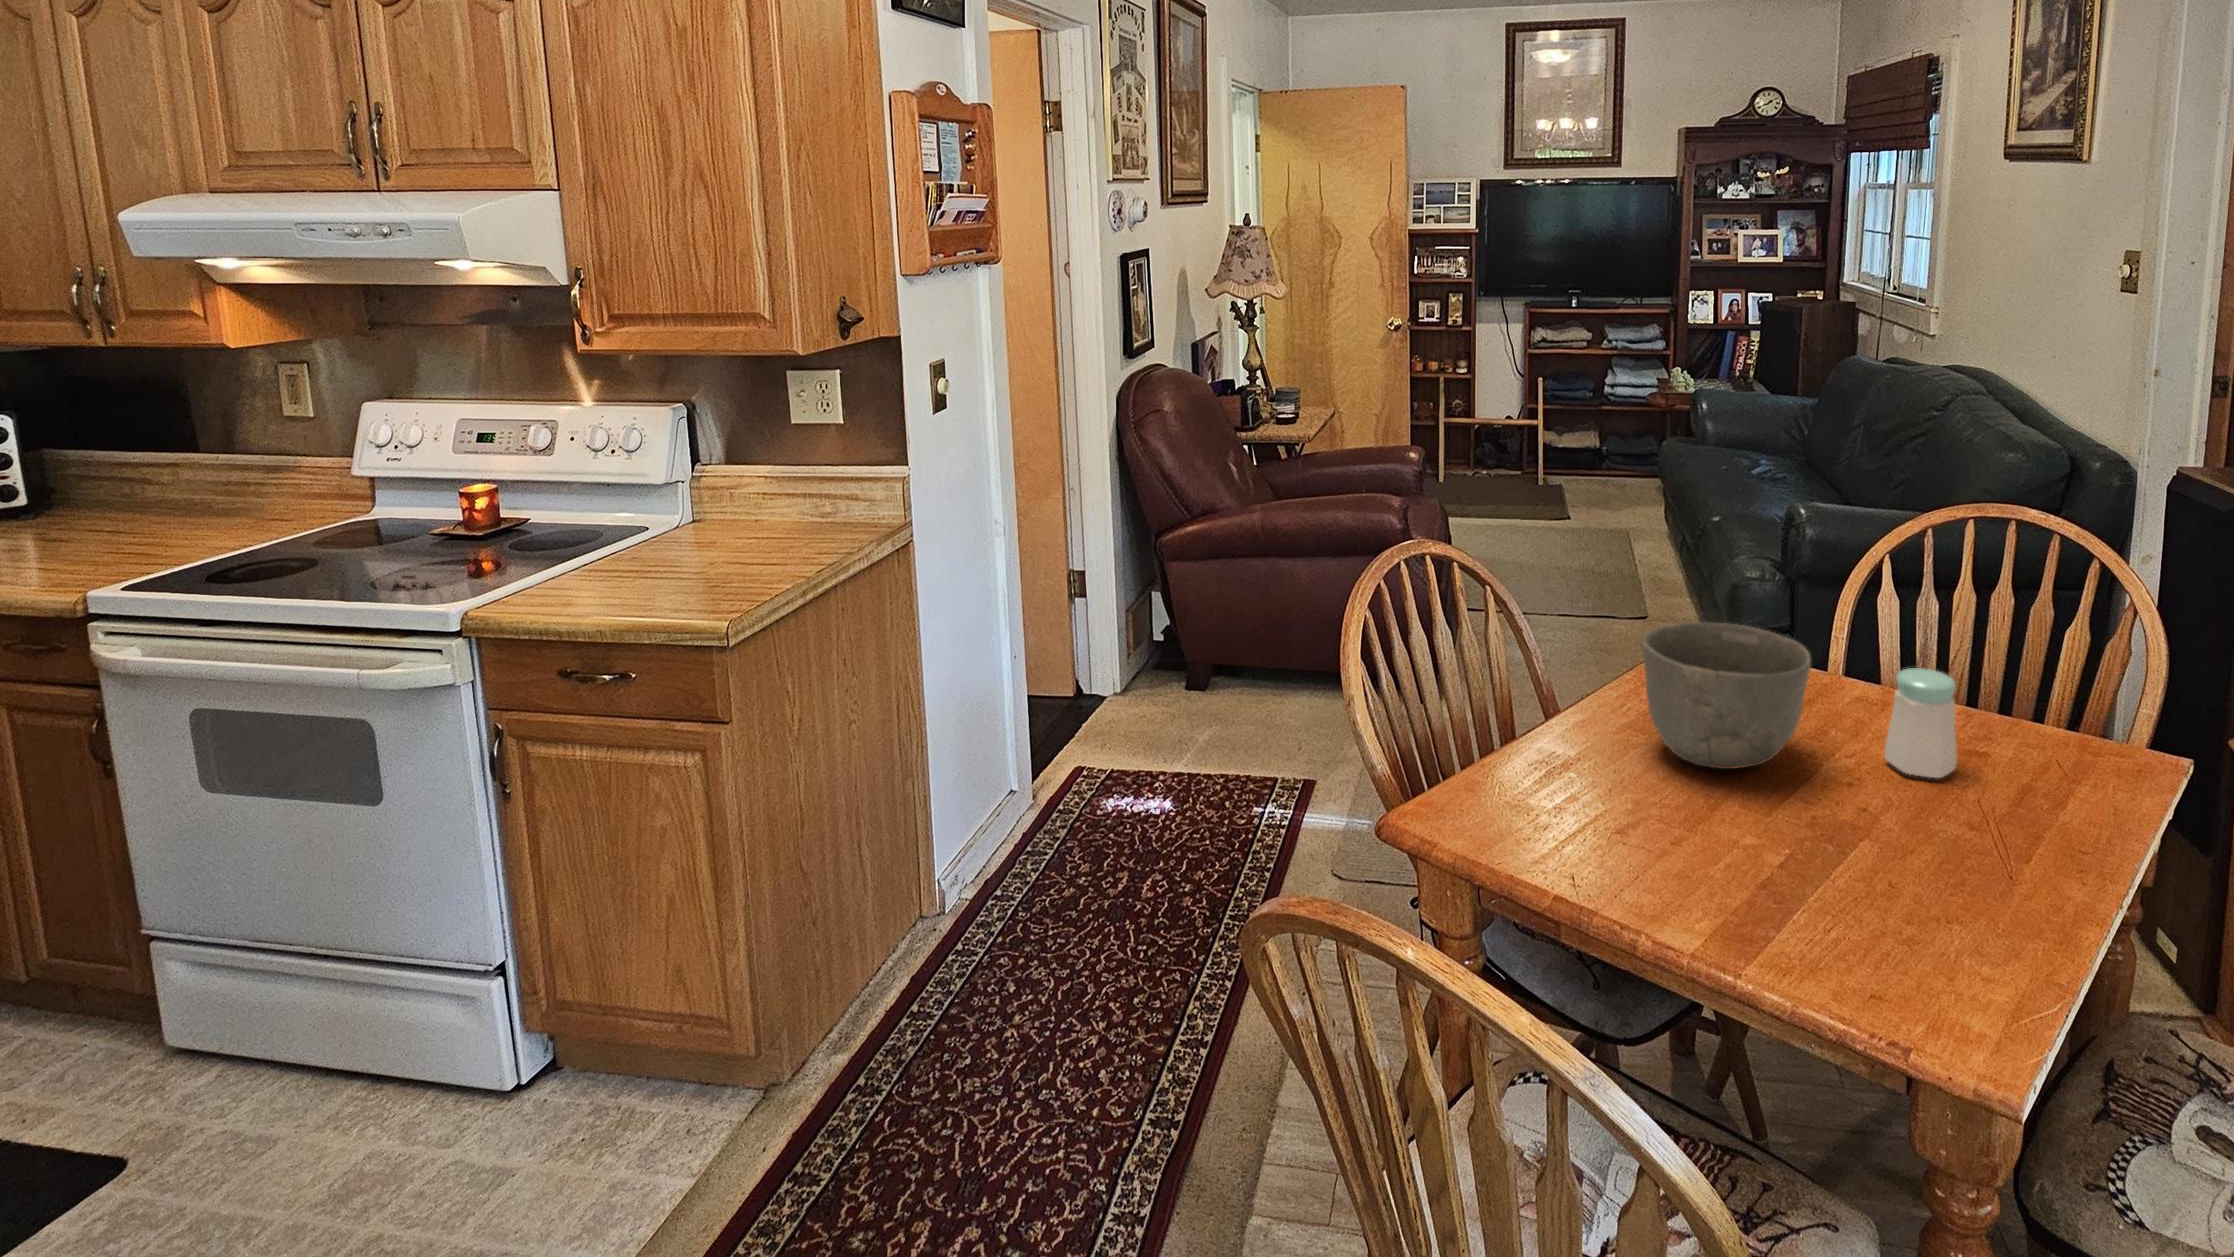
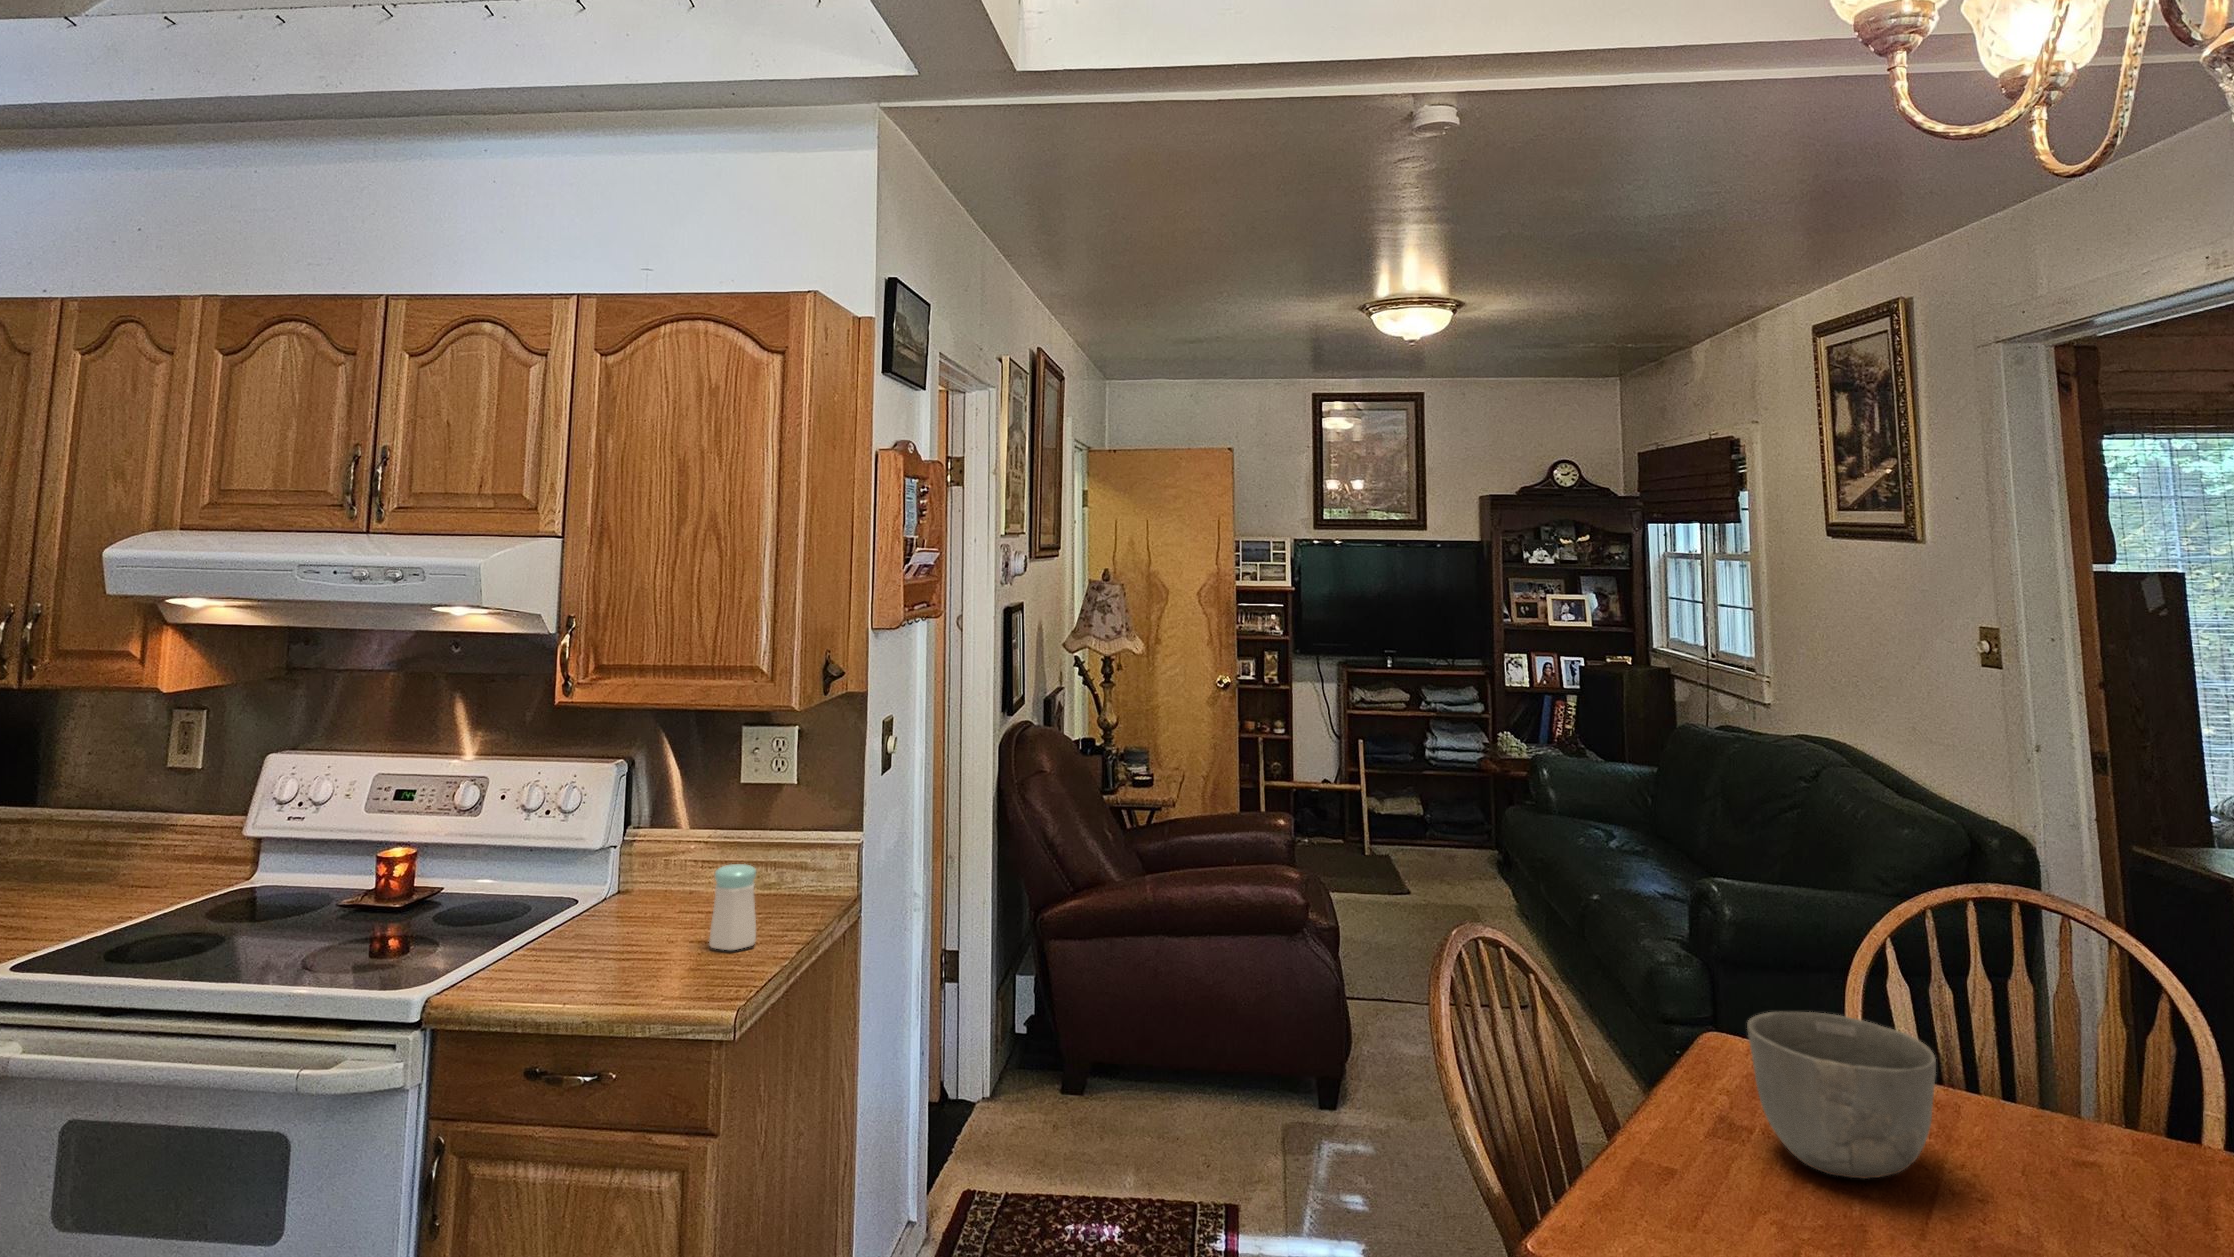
salt shaker: present [1884,668,1957,778] -> present [709,864,756,950]

